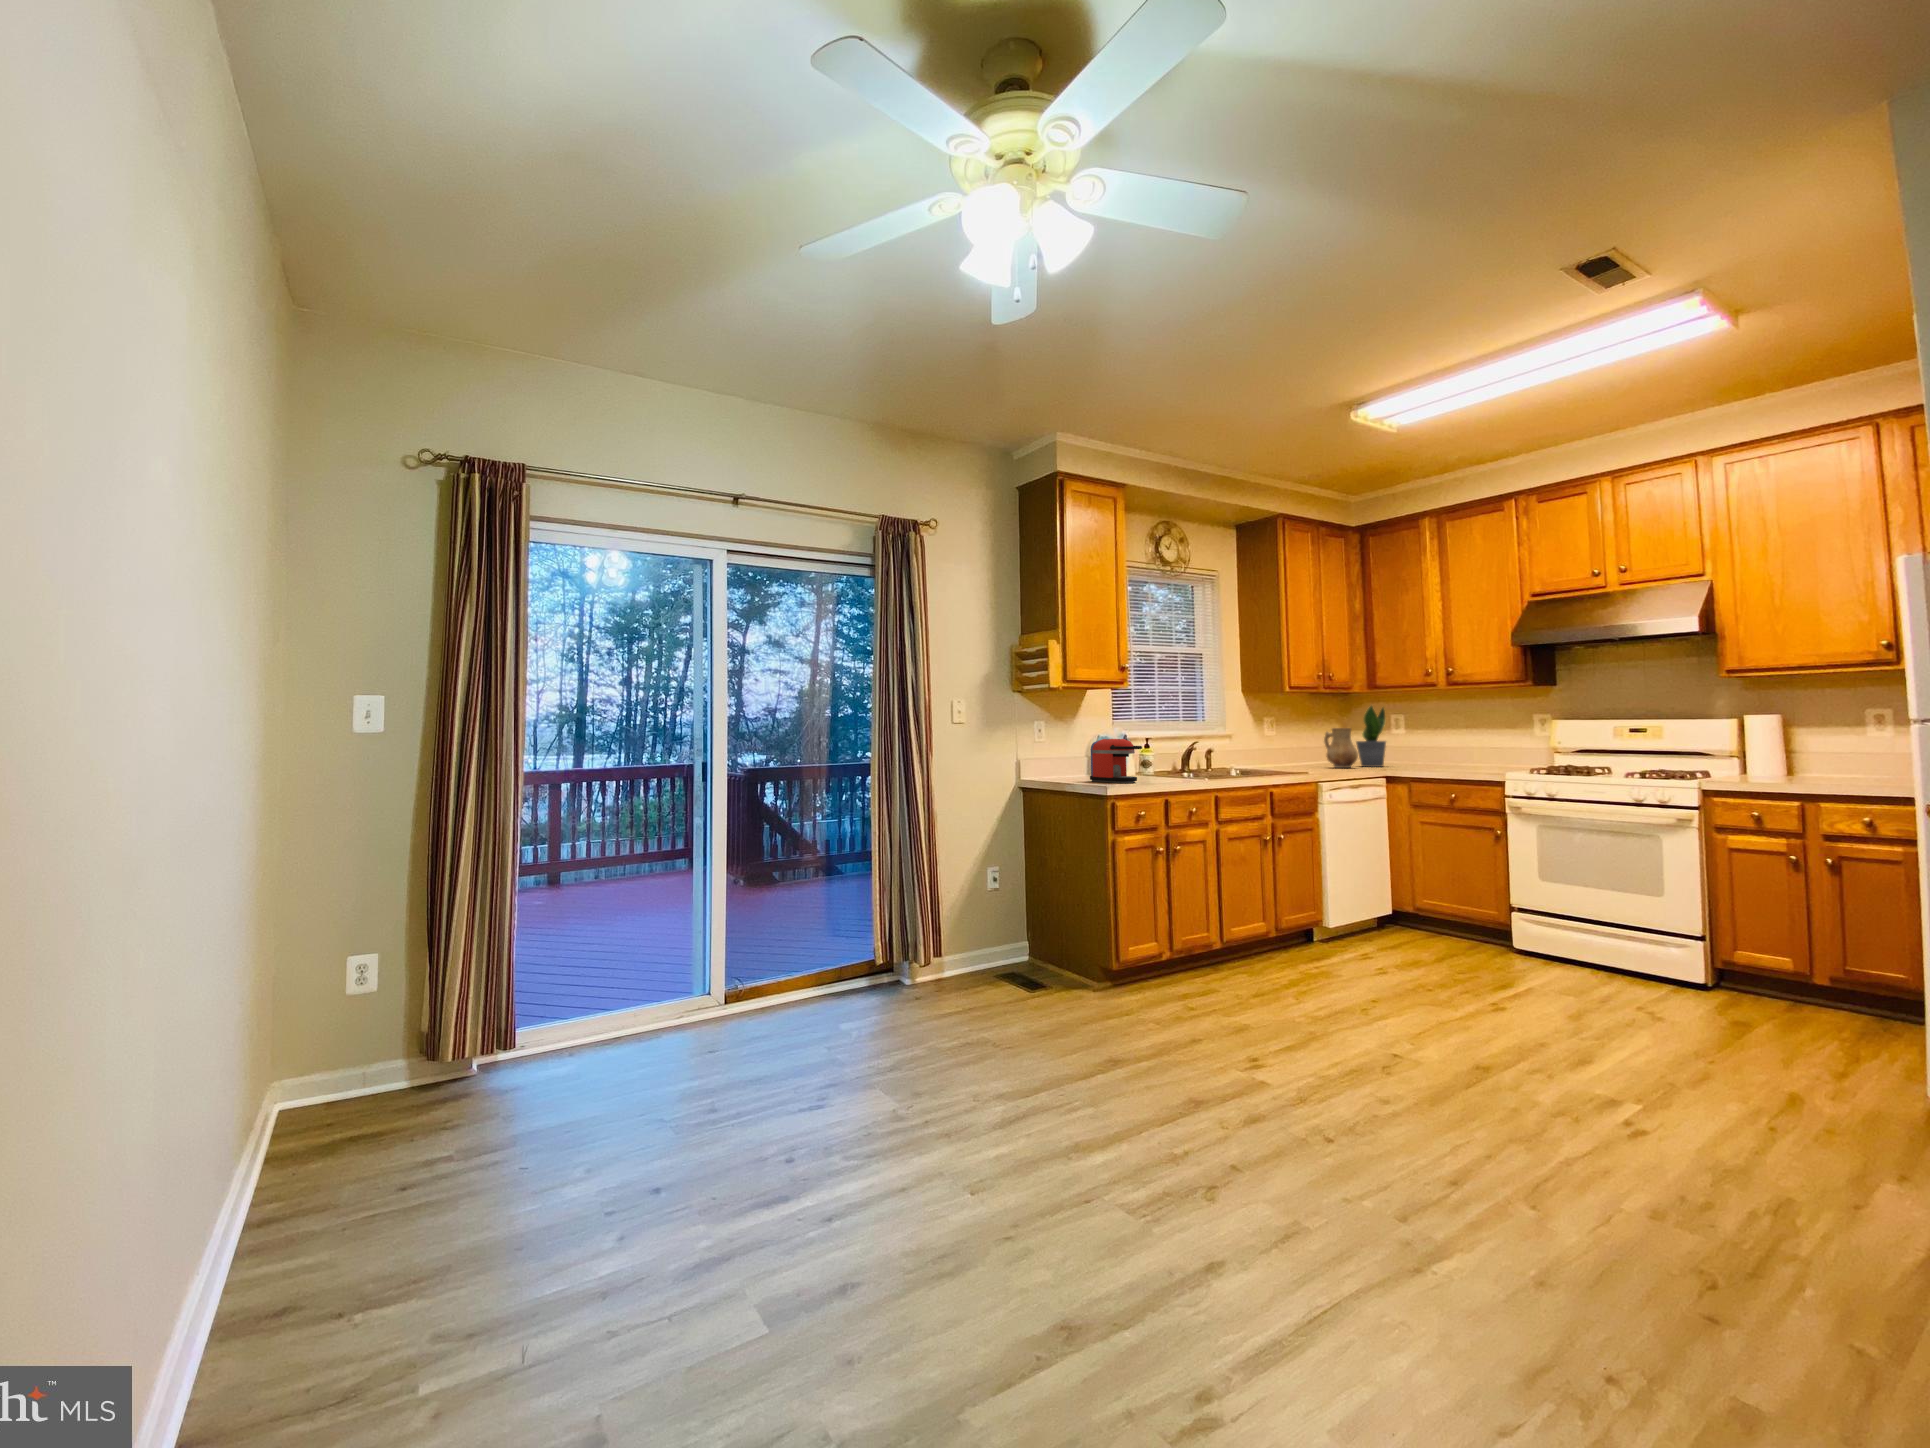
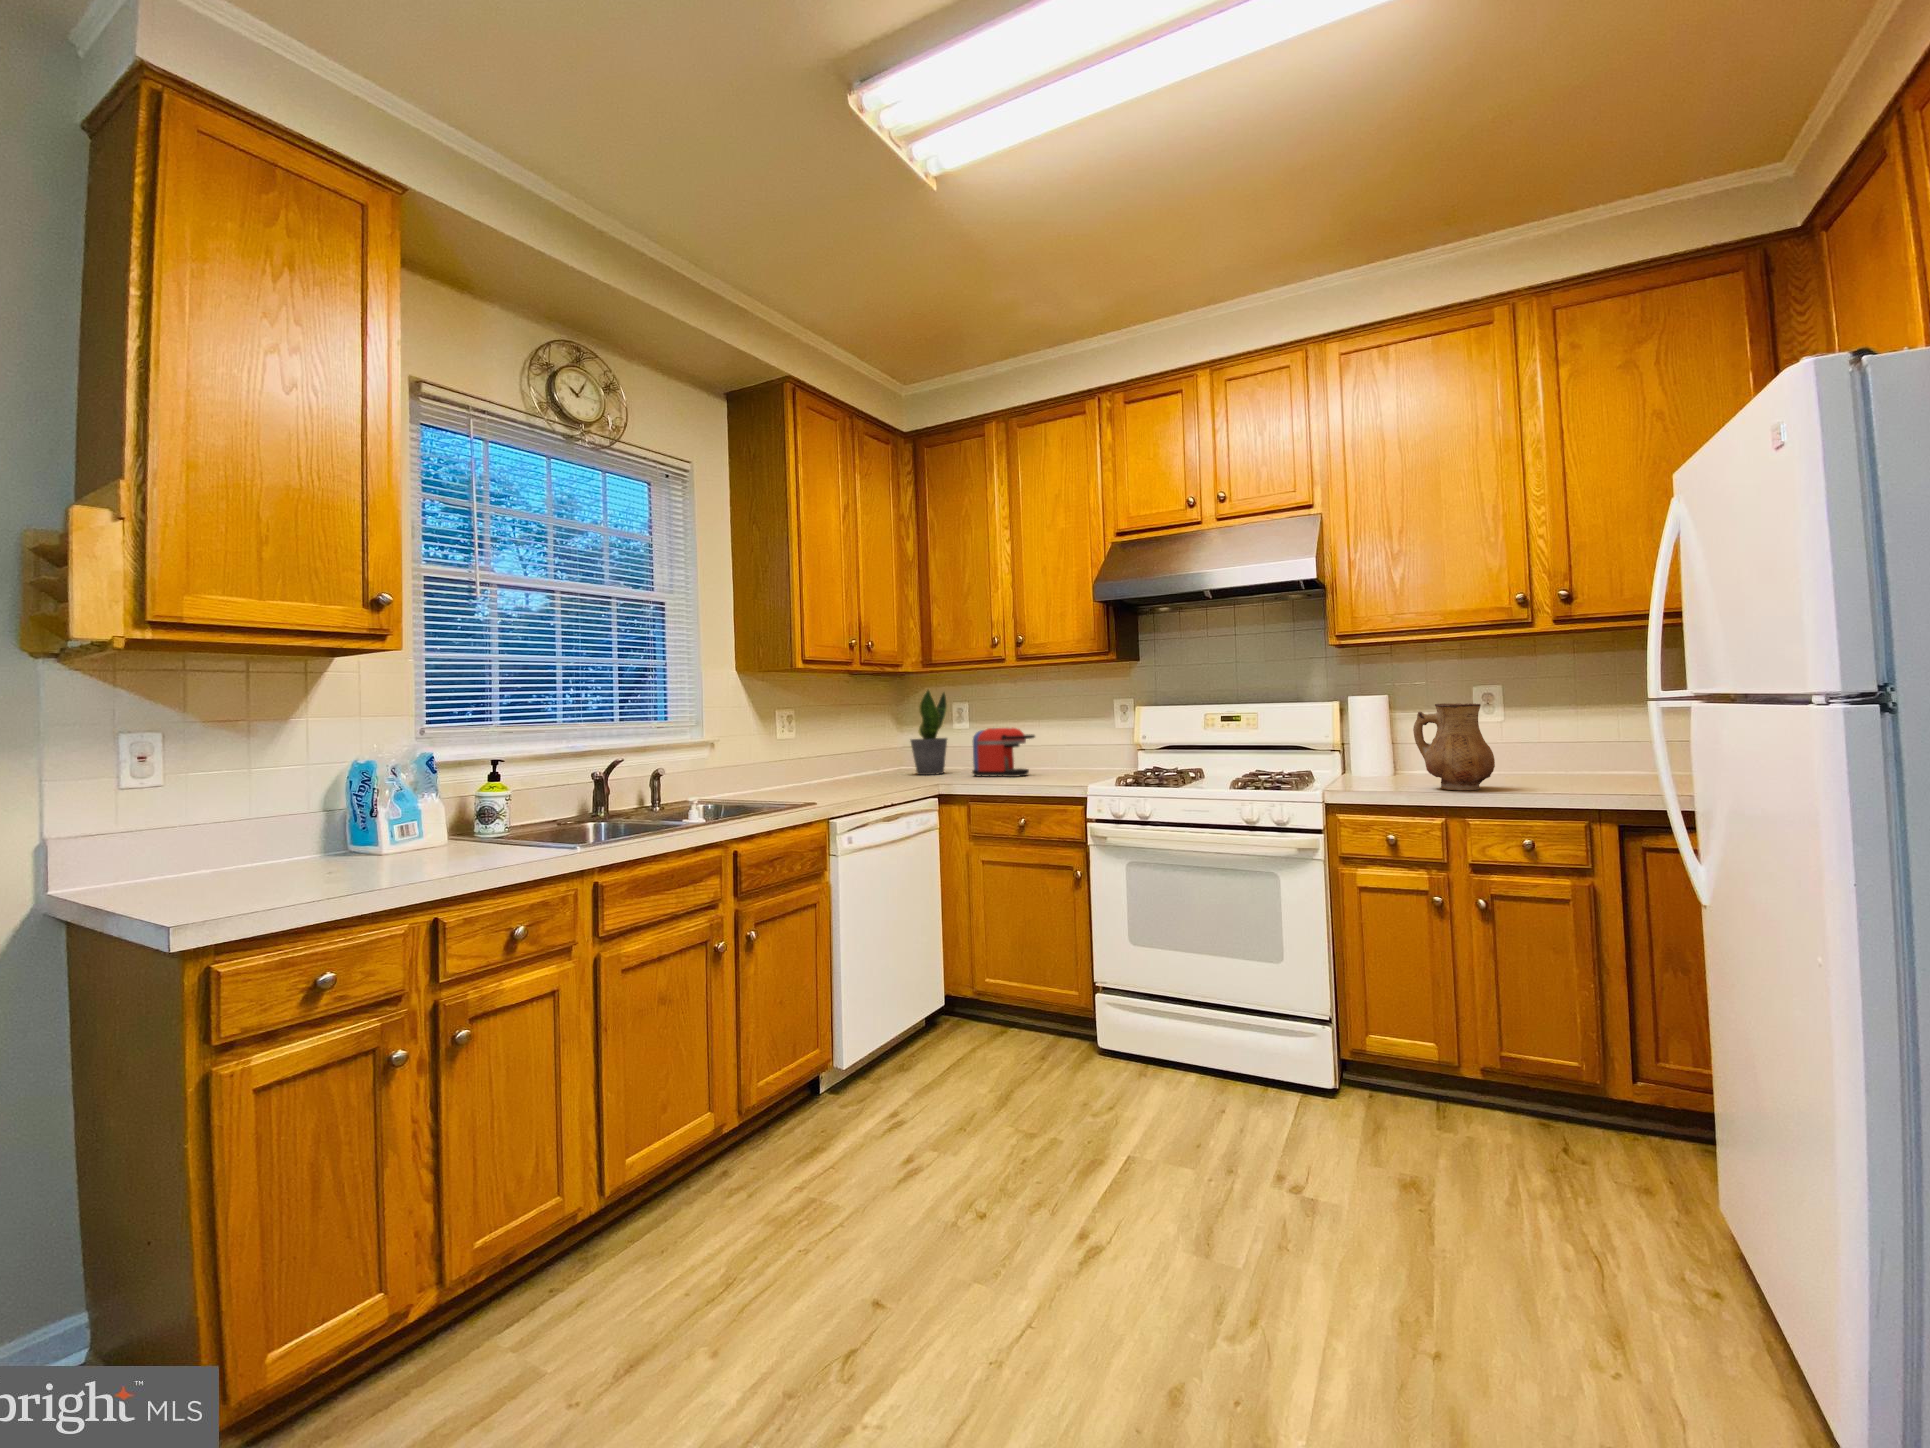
ceramic pitcher: present [1324,728,1358,768] -> present [1413,703,1495,790]
coffee maker: present [1090,739,1142,783] -> present [972,728,1035,777]

